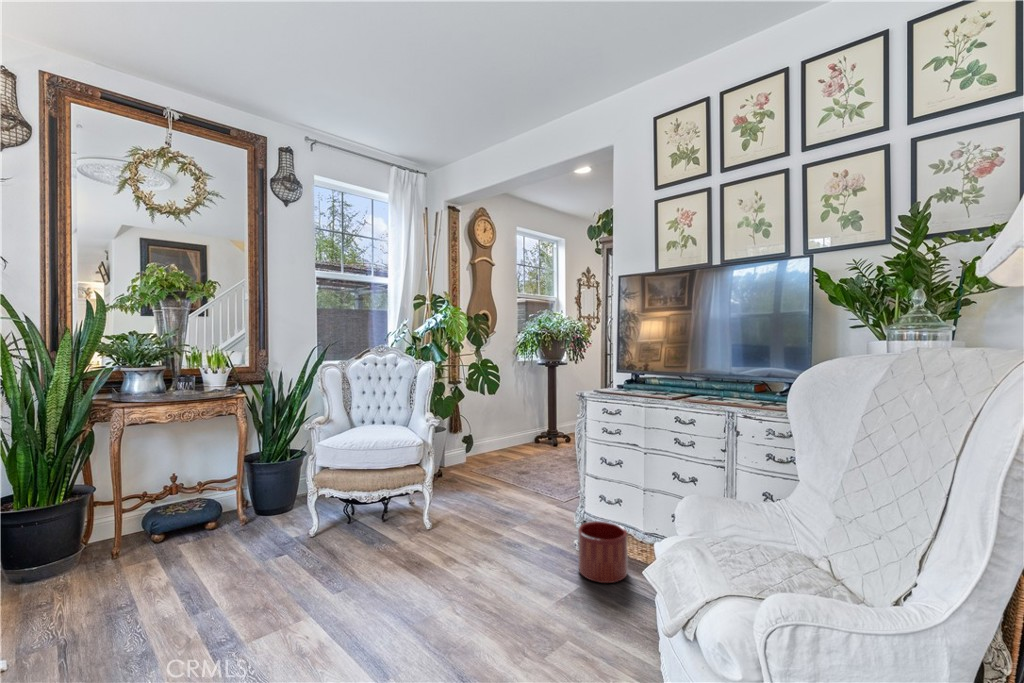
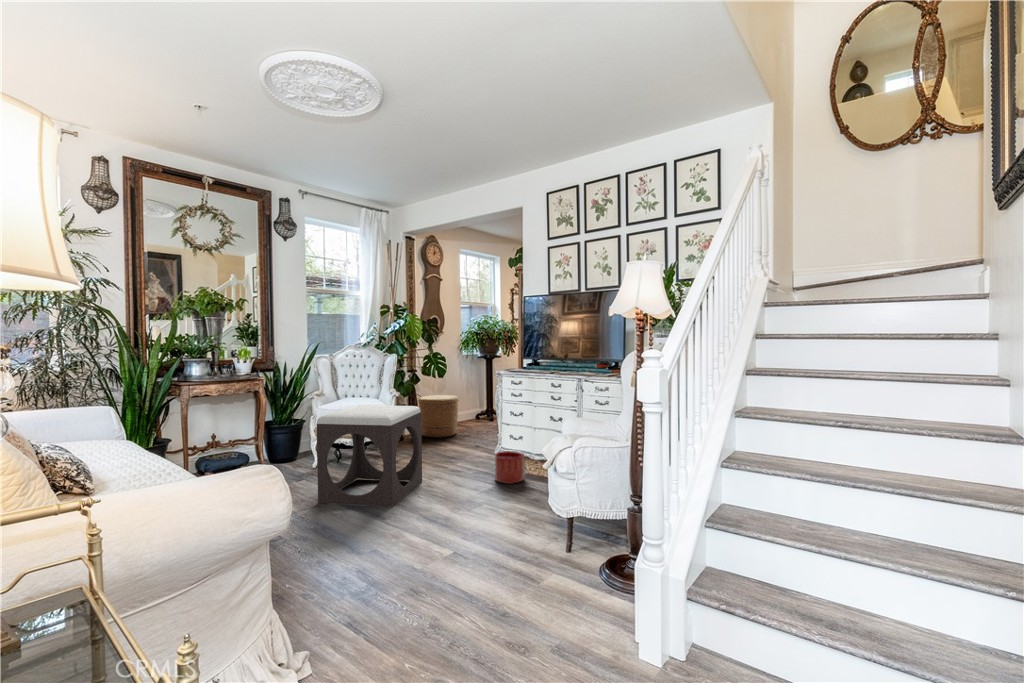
woven basket: none [462,415,515,475] -> present [418,395,459,438]
footstool: none [285,442,461,635] -> present [317,405,422,507]

